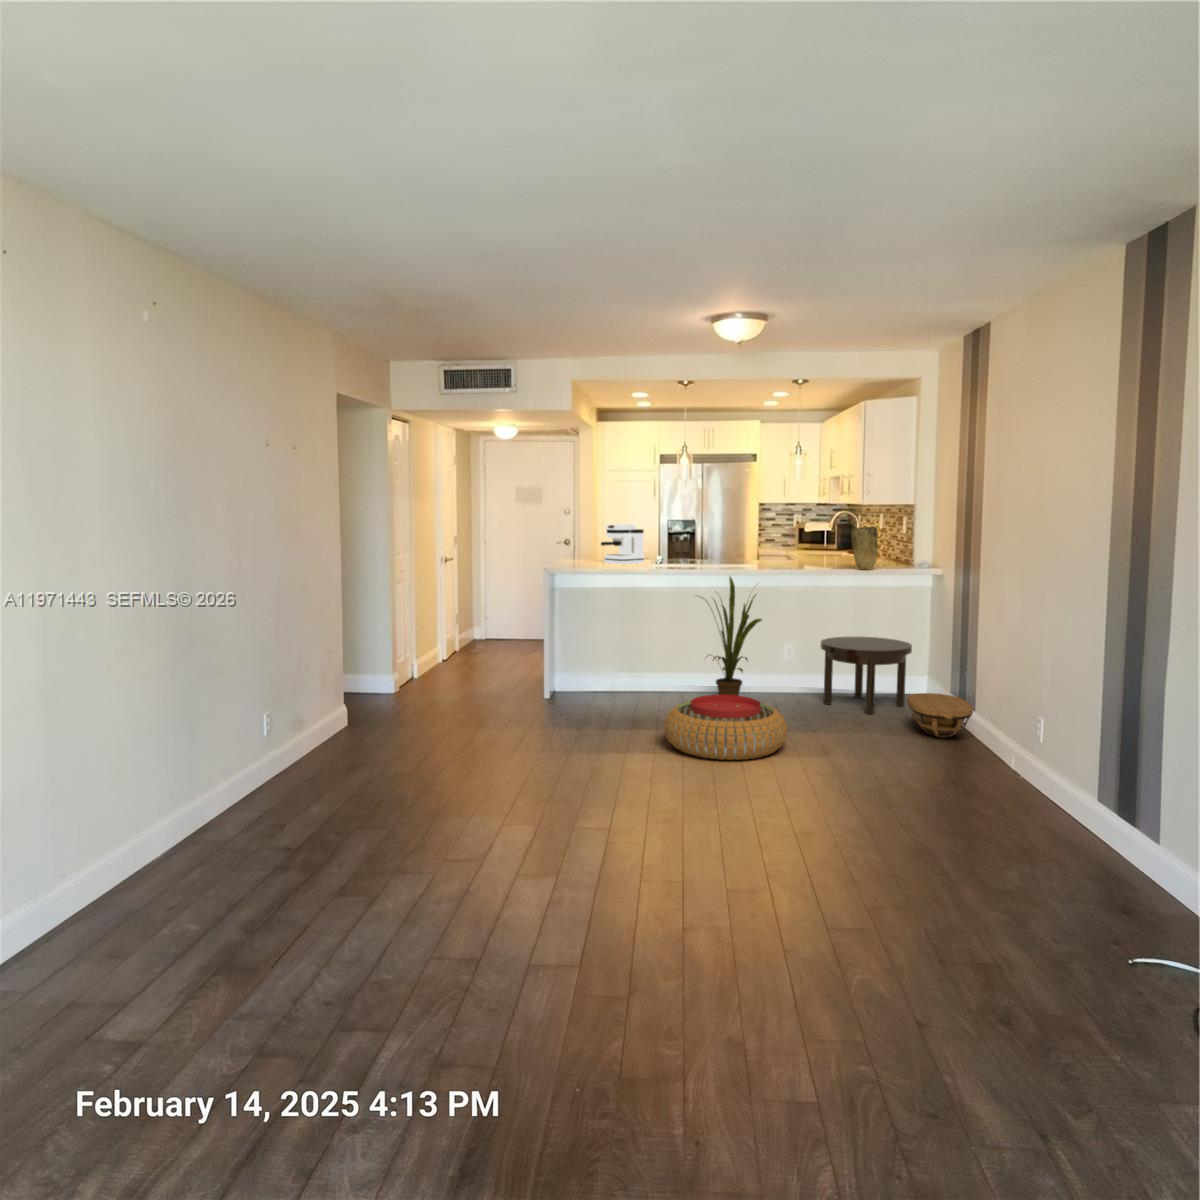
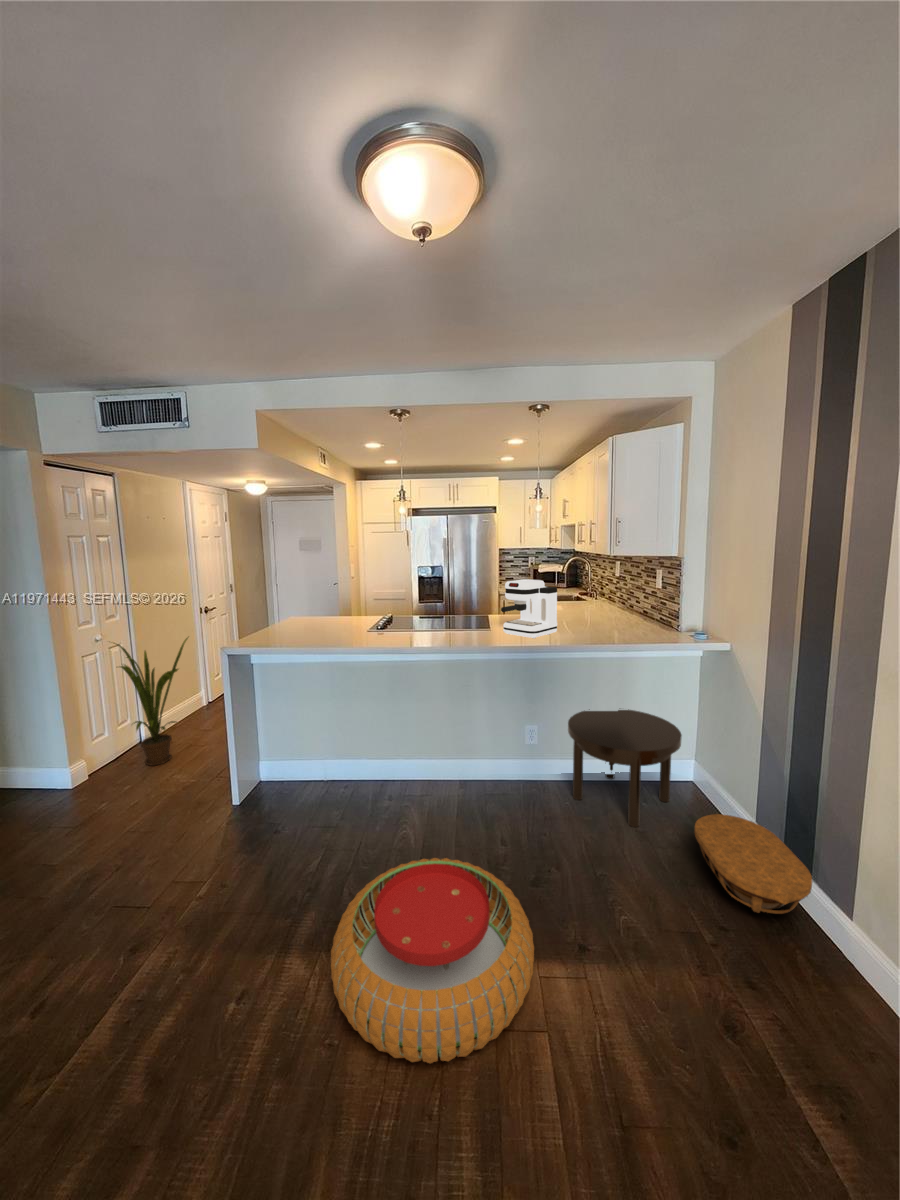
coffee maker: present [601,524,644,565] -> present [501,579,557,639]
vase: present [851,527,878,570] -> none [600,584,633,636]
house plant: present [701,577,762,696] -> present [114,638,188,766]

